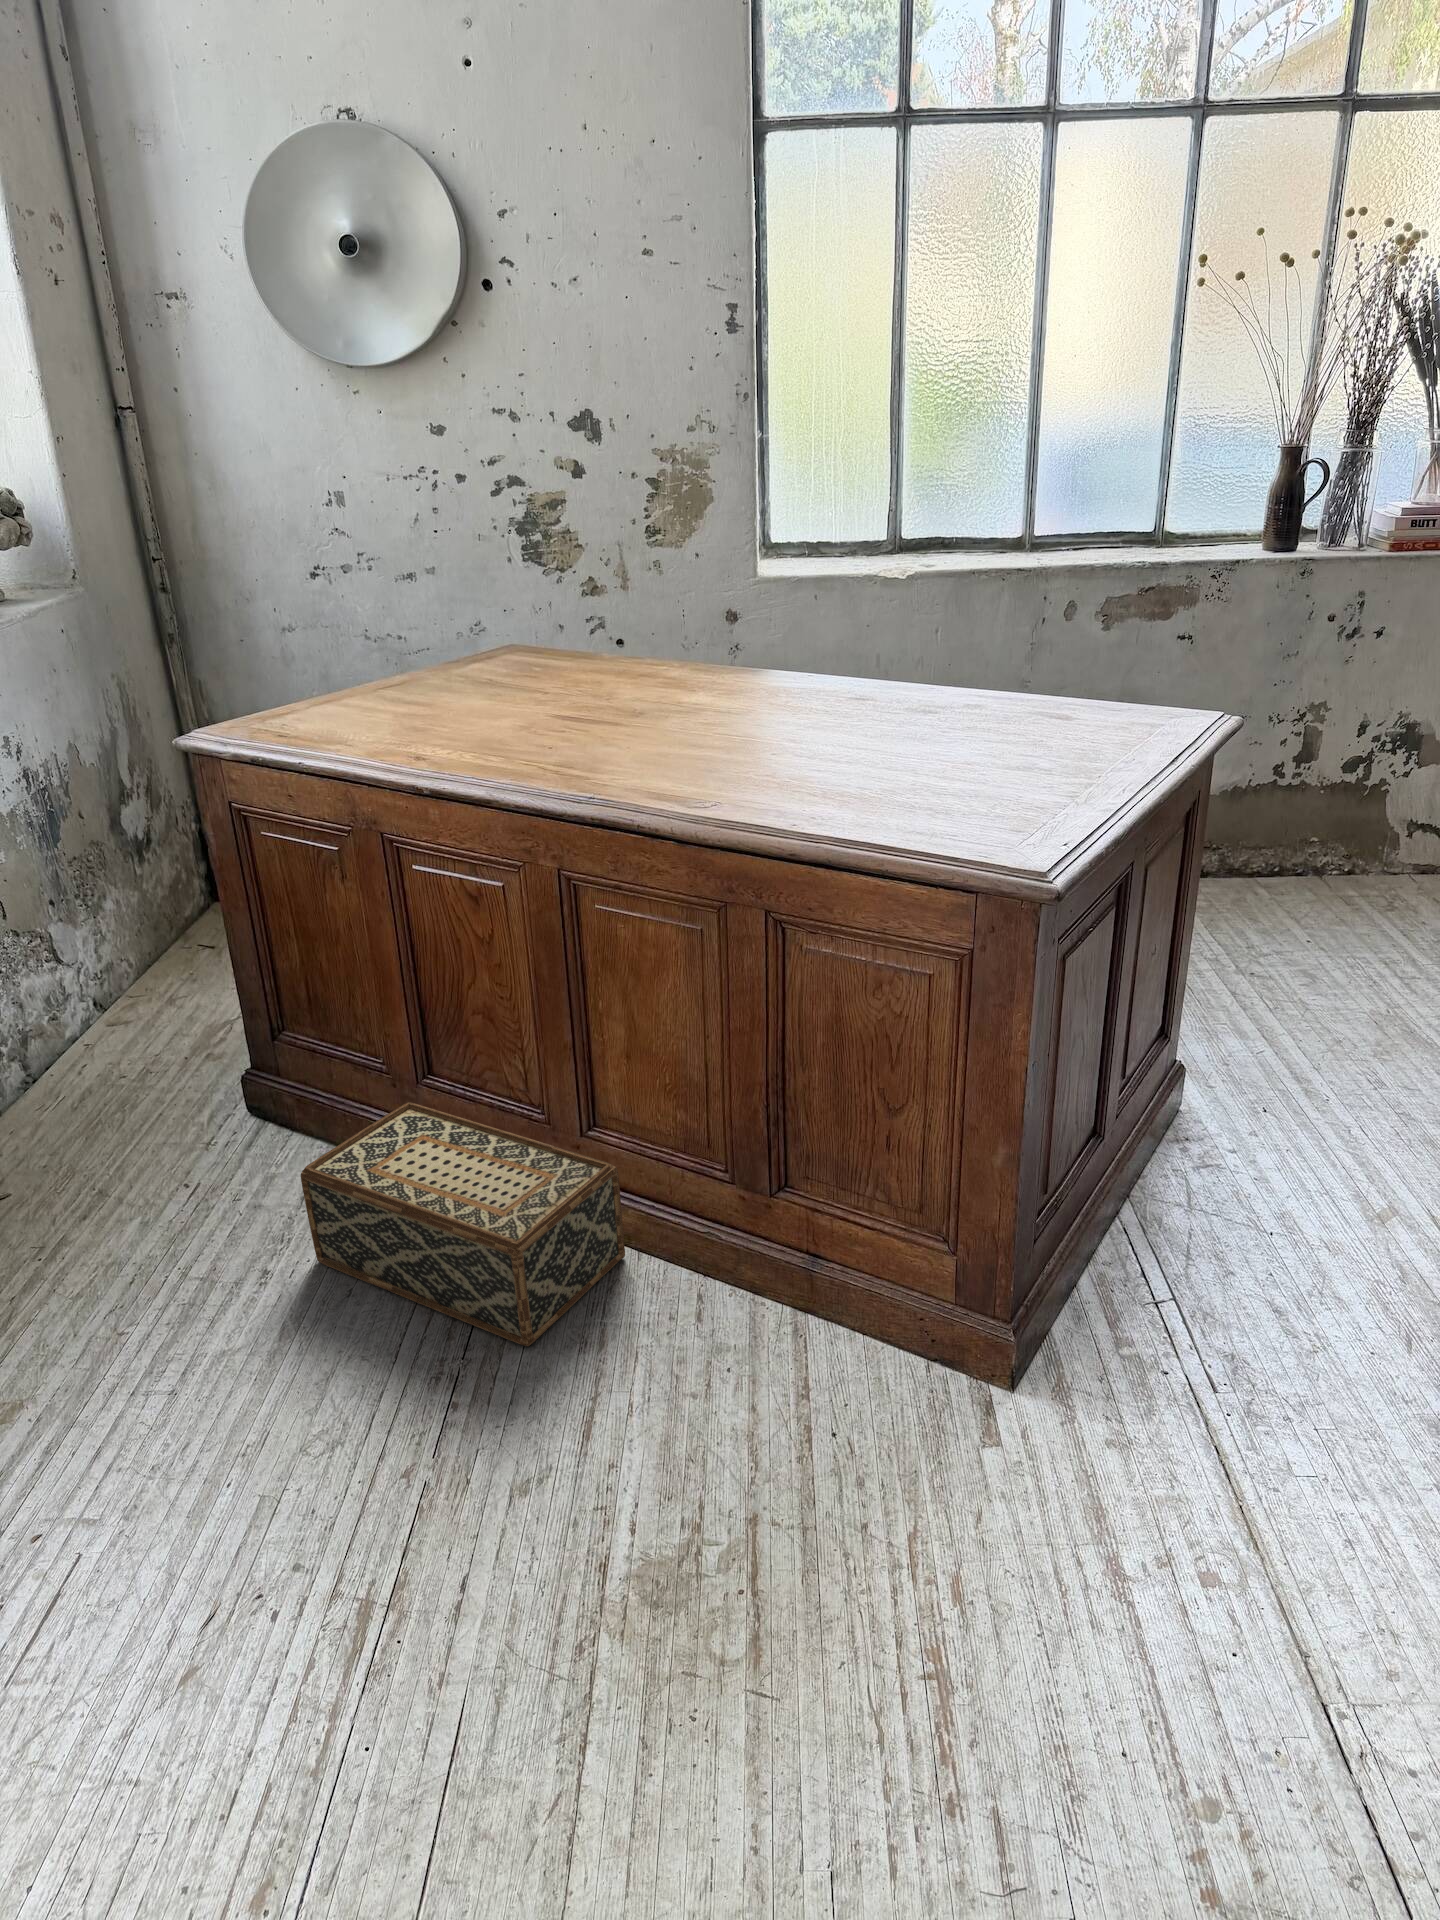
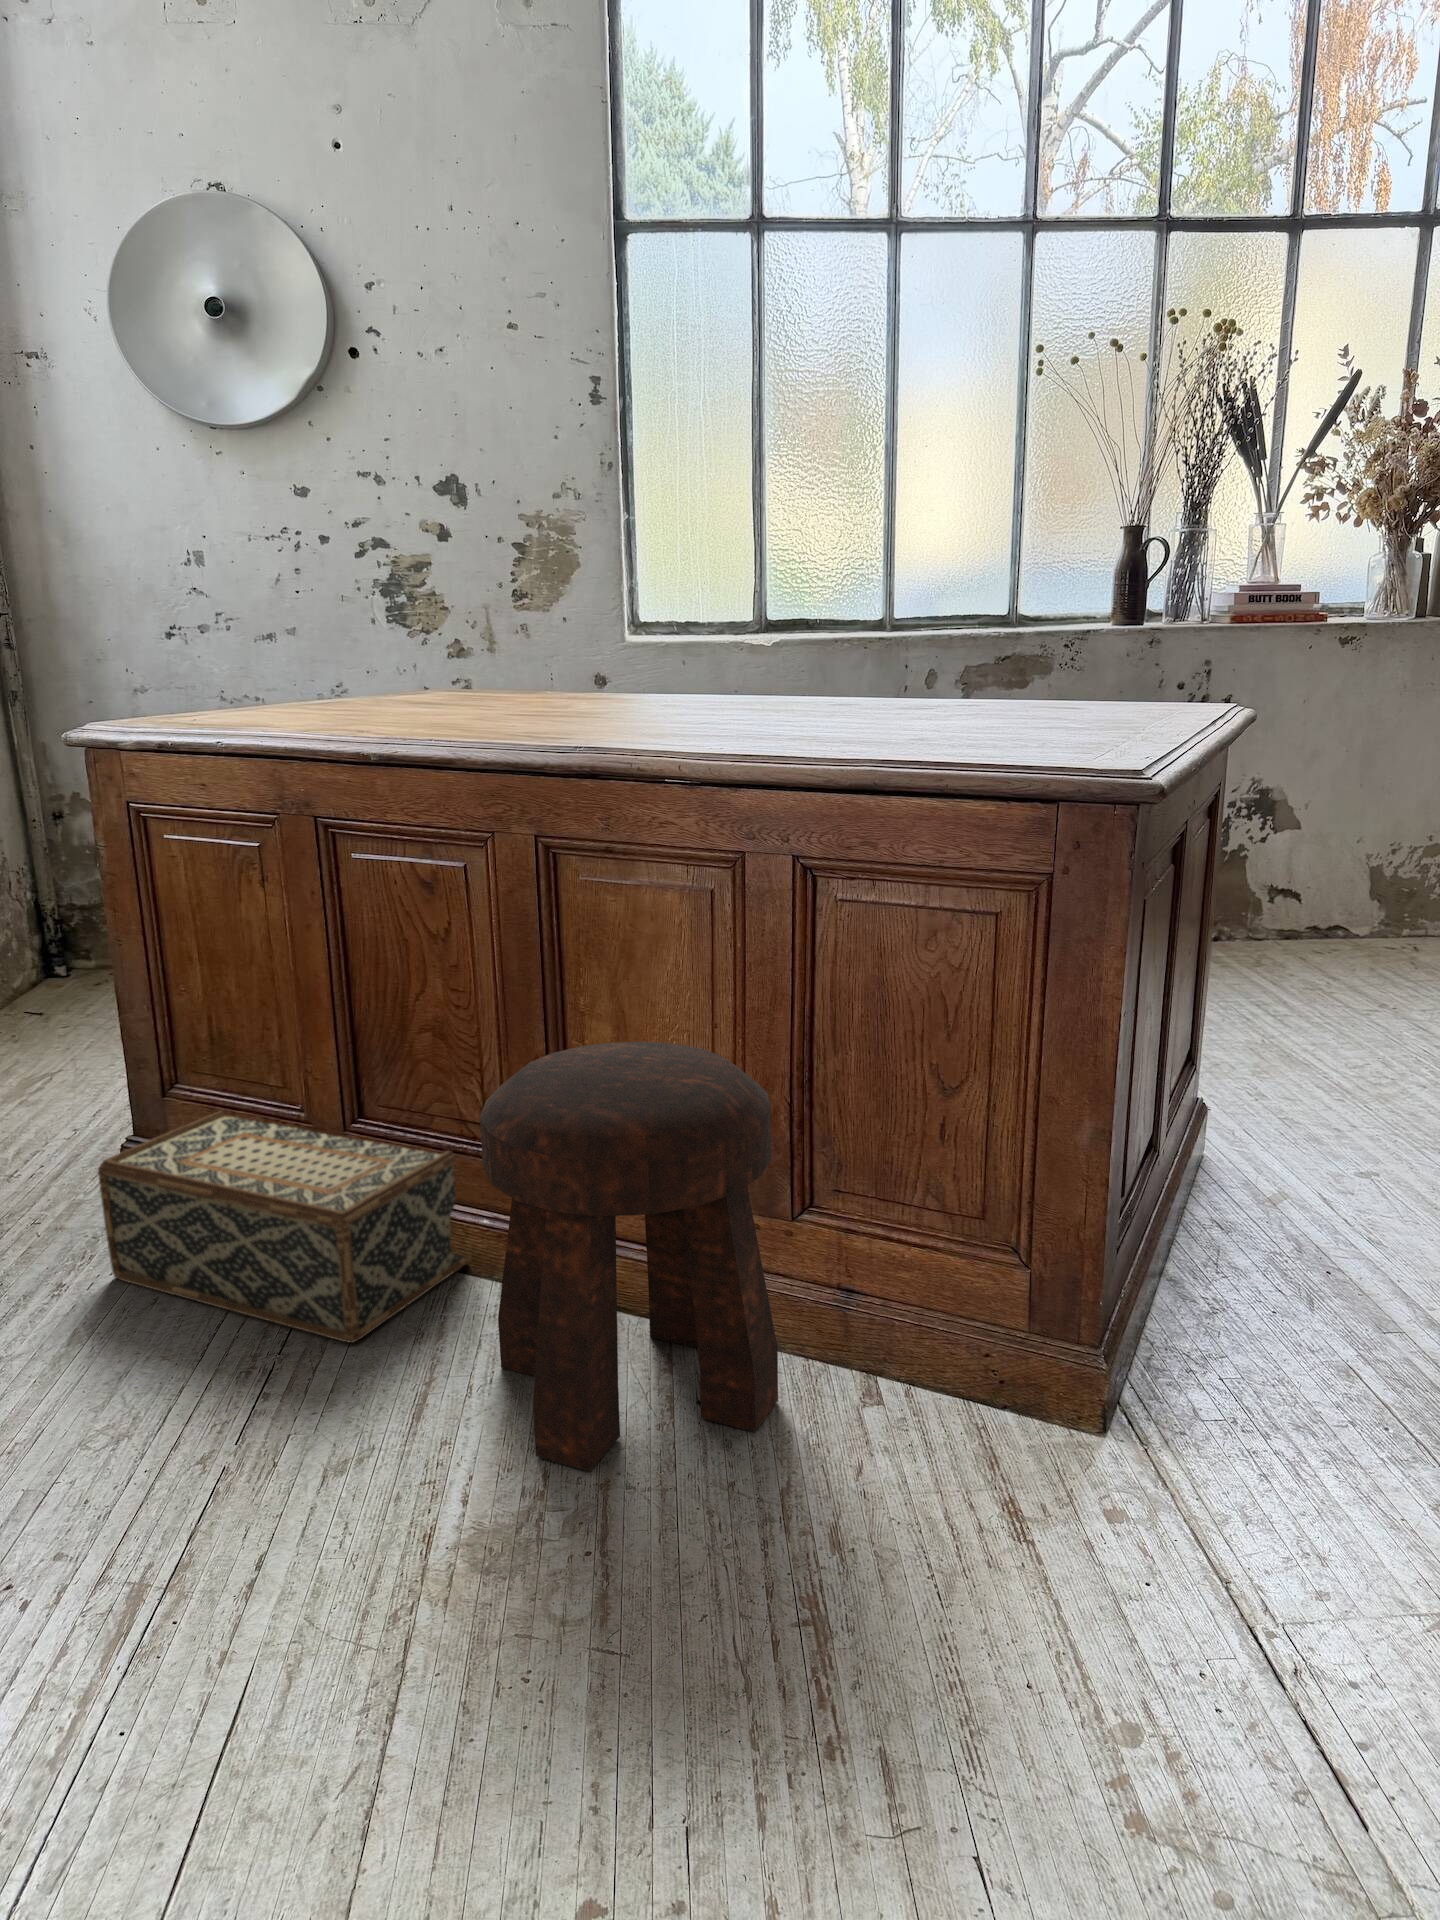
stool: none [640,1107,905,1501] -> present [480,1042,778,1471]

